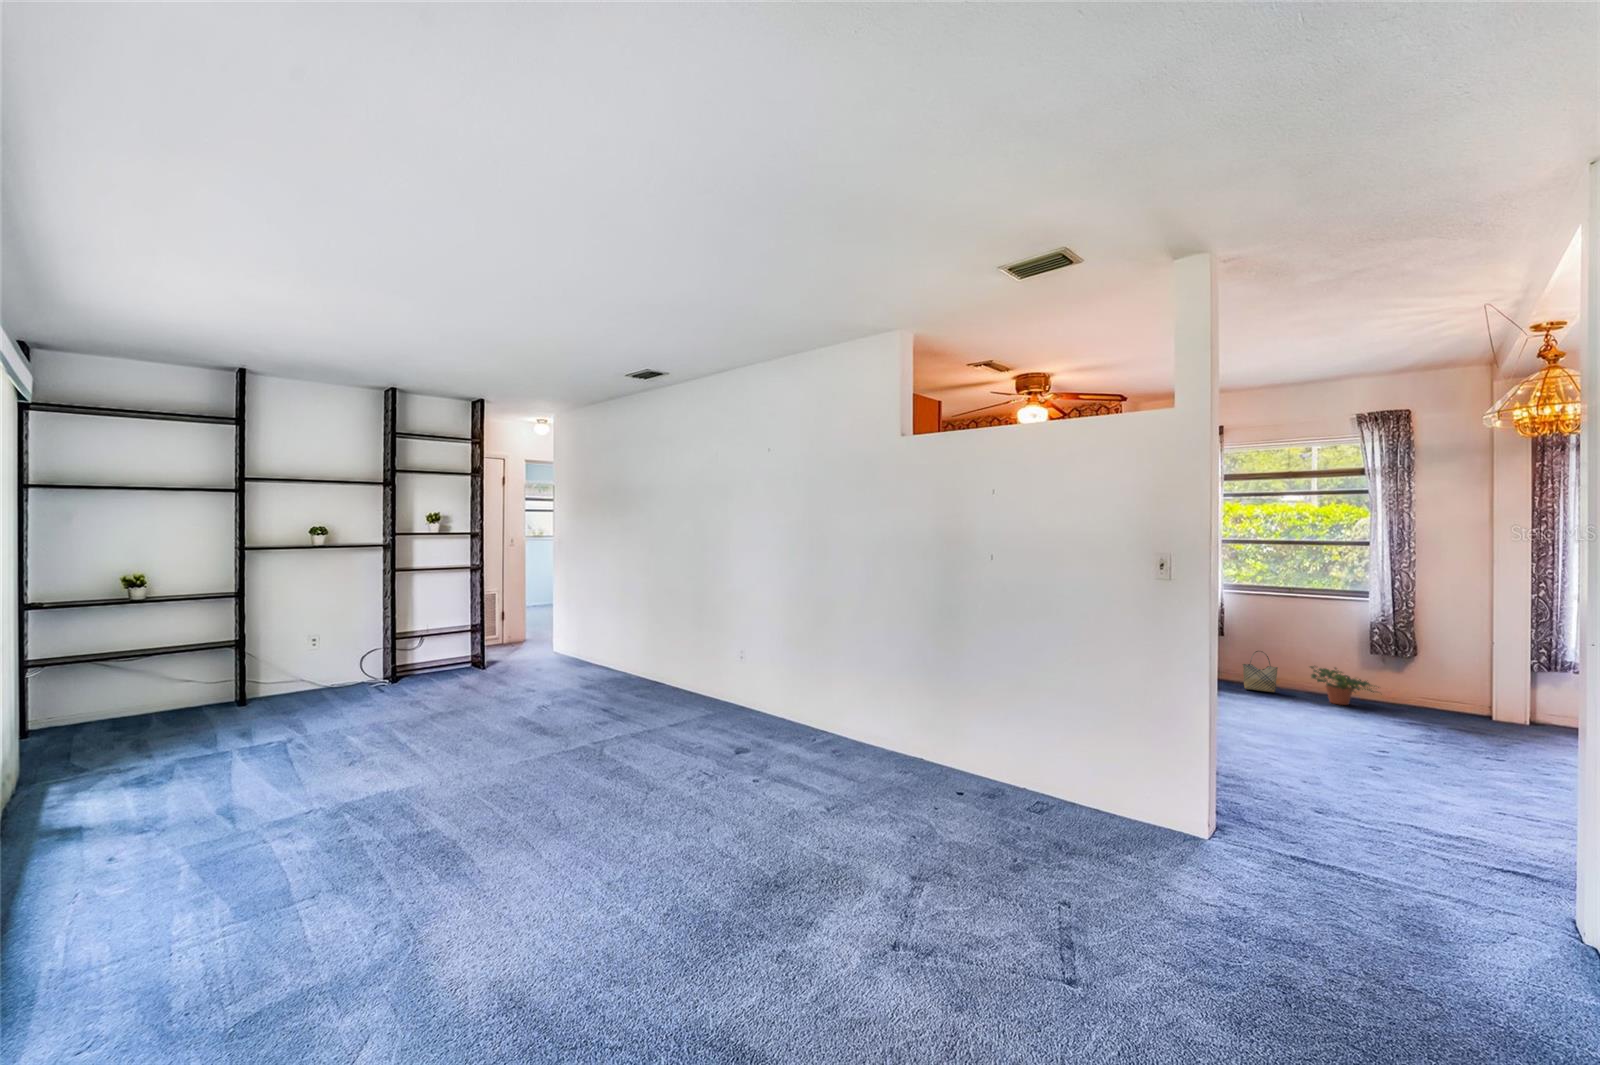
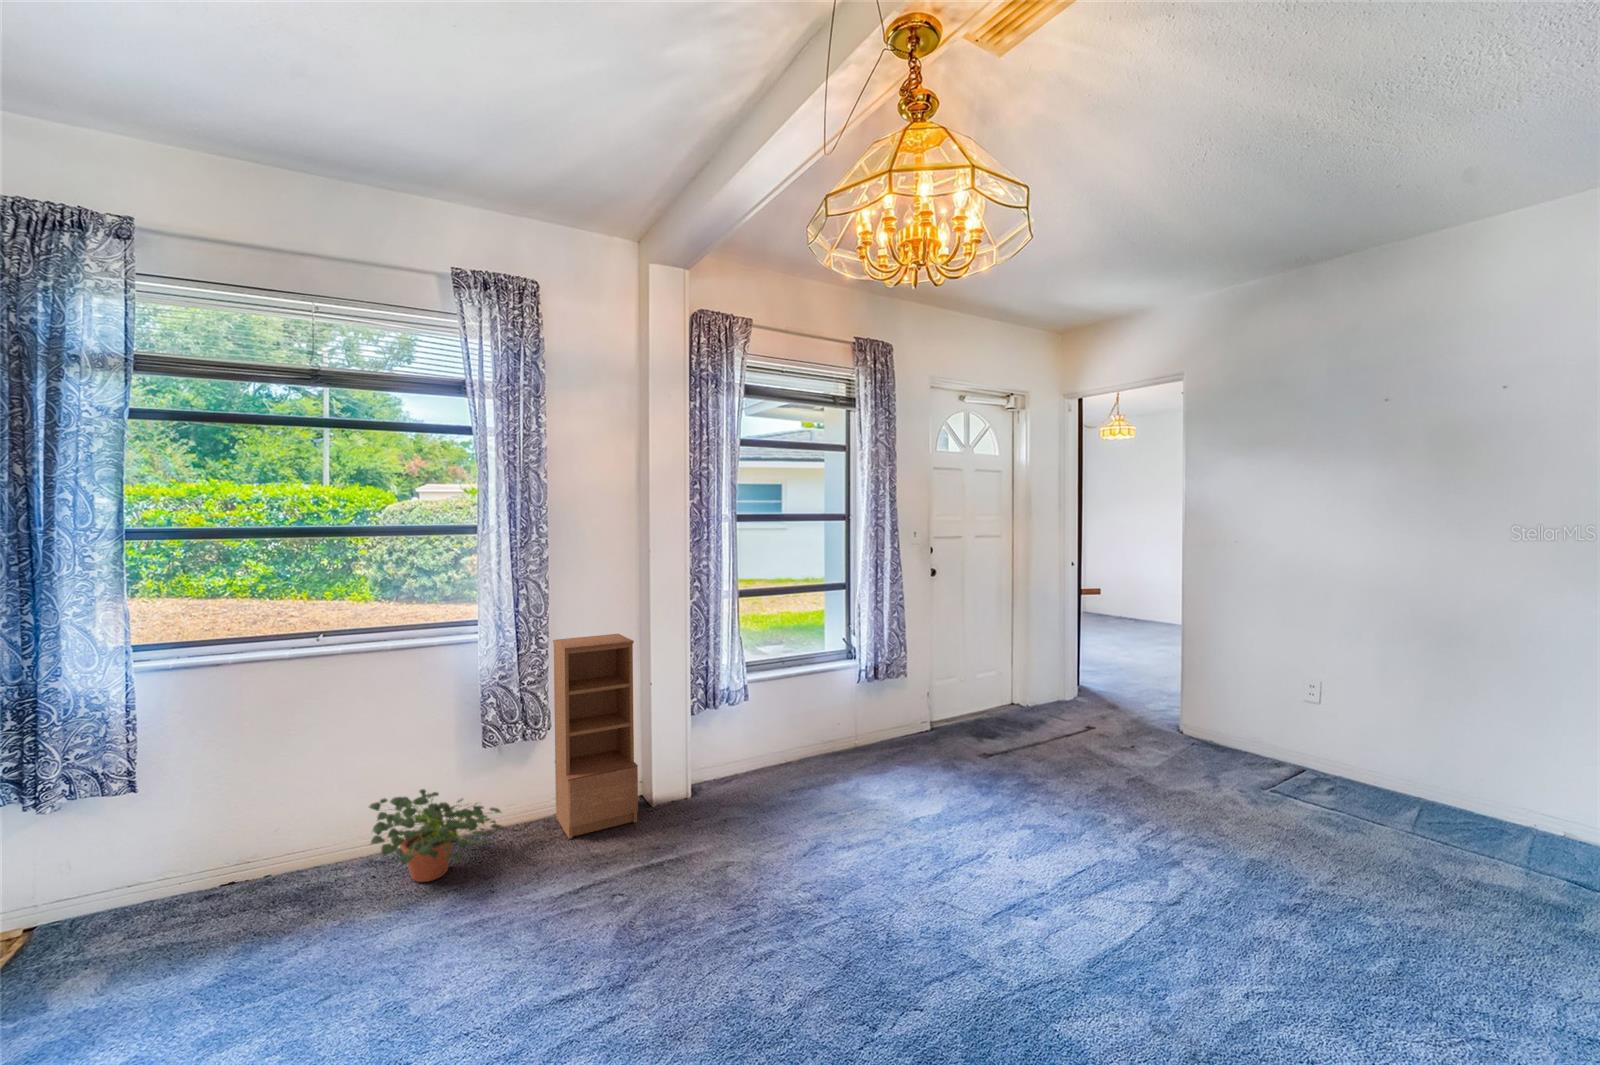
bookcase: none [1418,607,1479,719] -> present [553,634,638,839]
woven basket: present [1243,651,1278,692] -> none [211,793,303,906]

